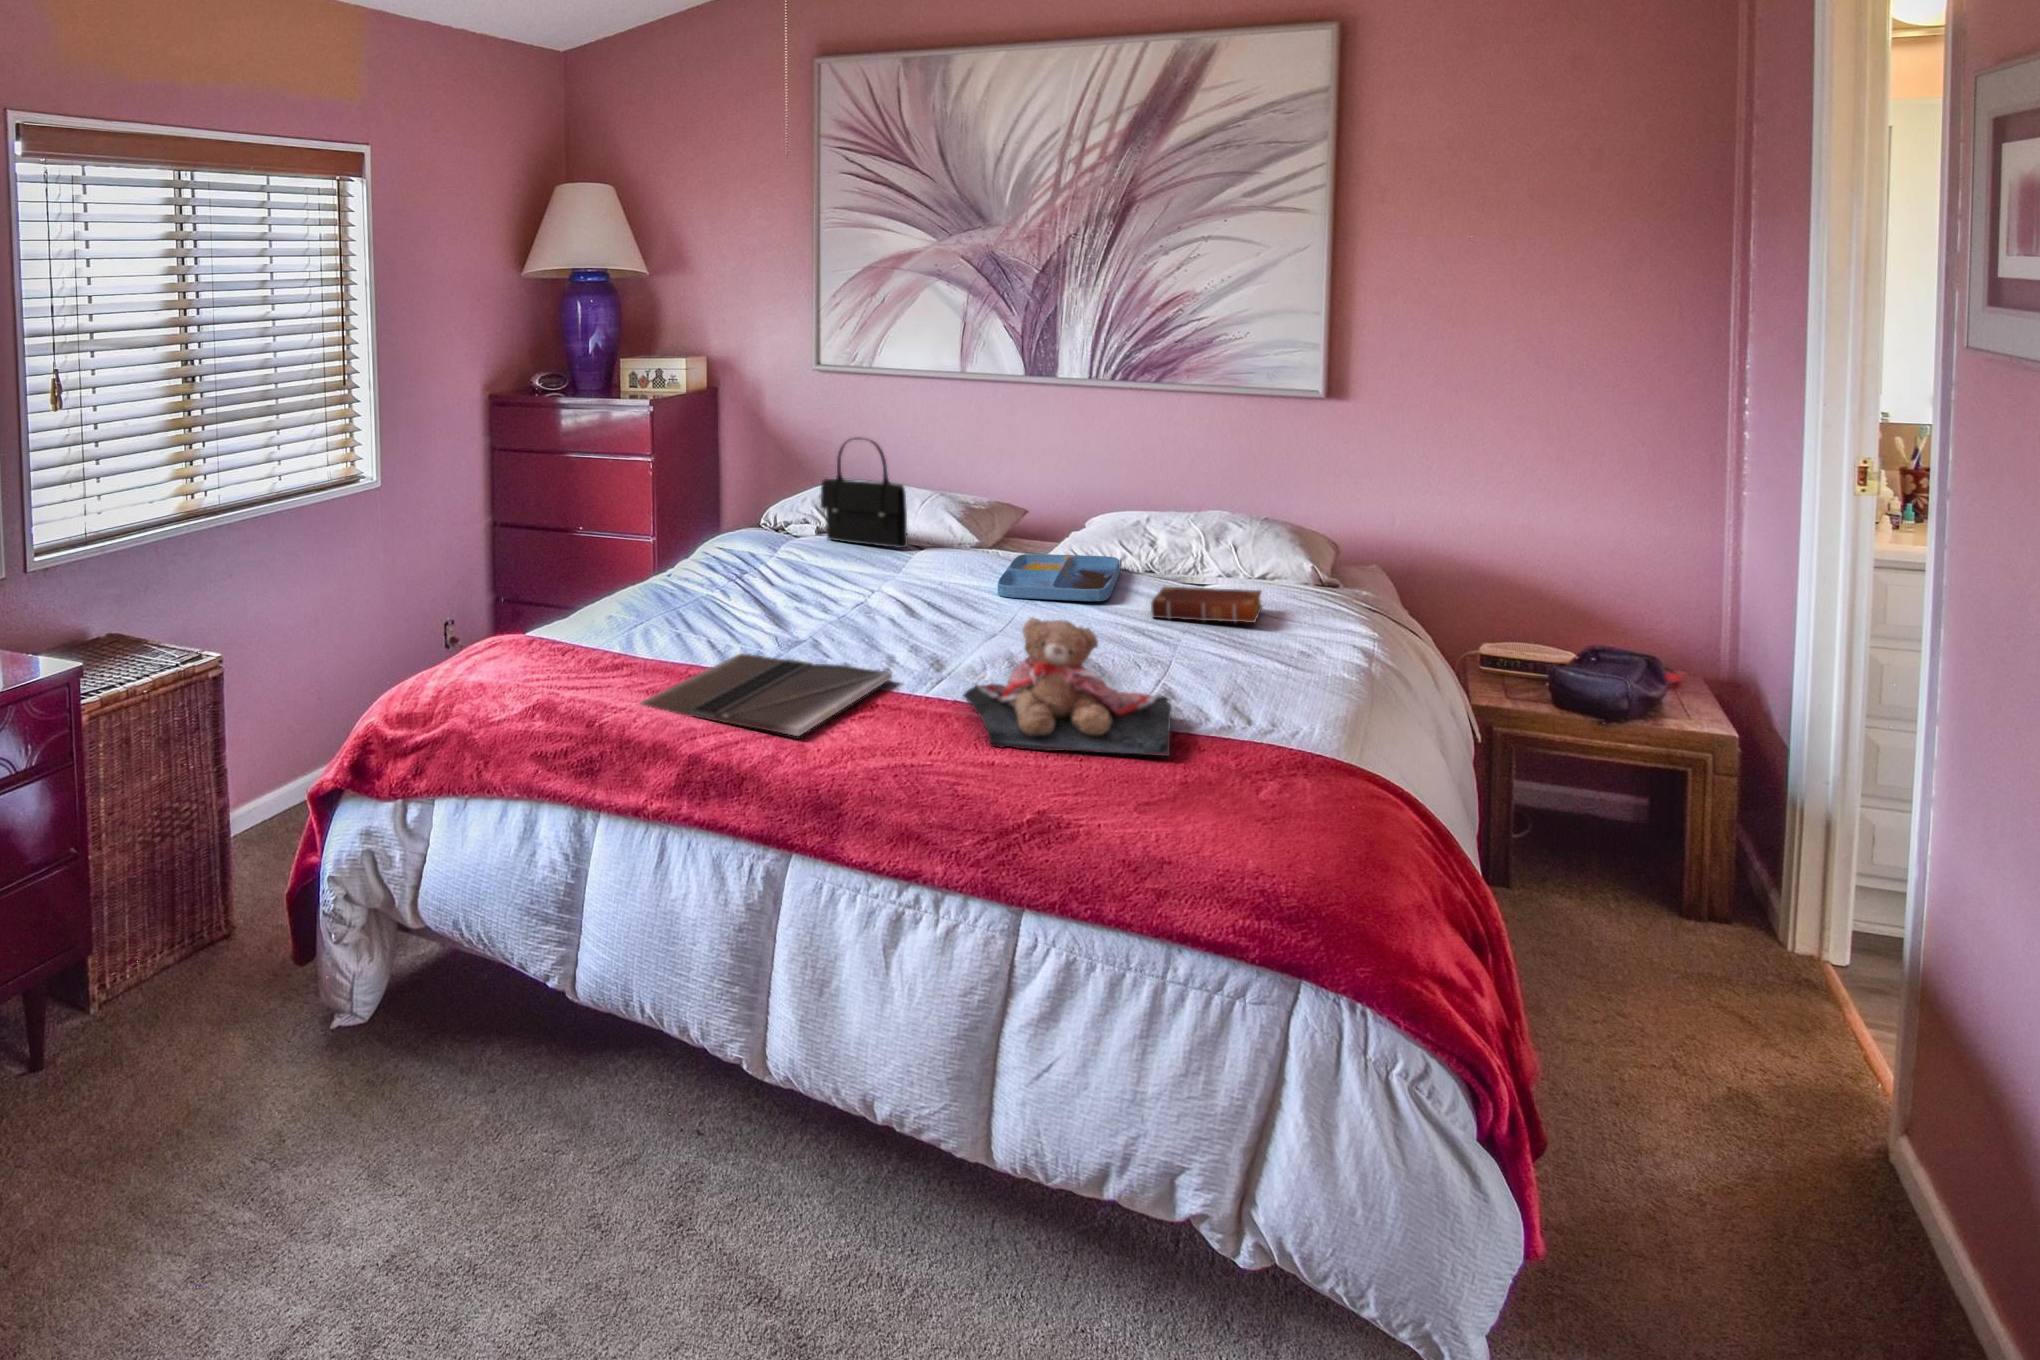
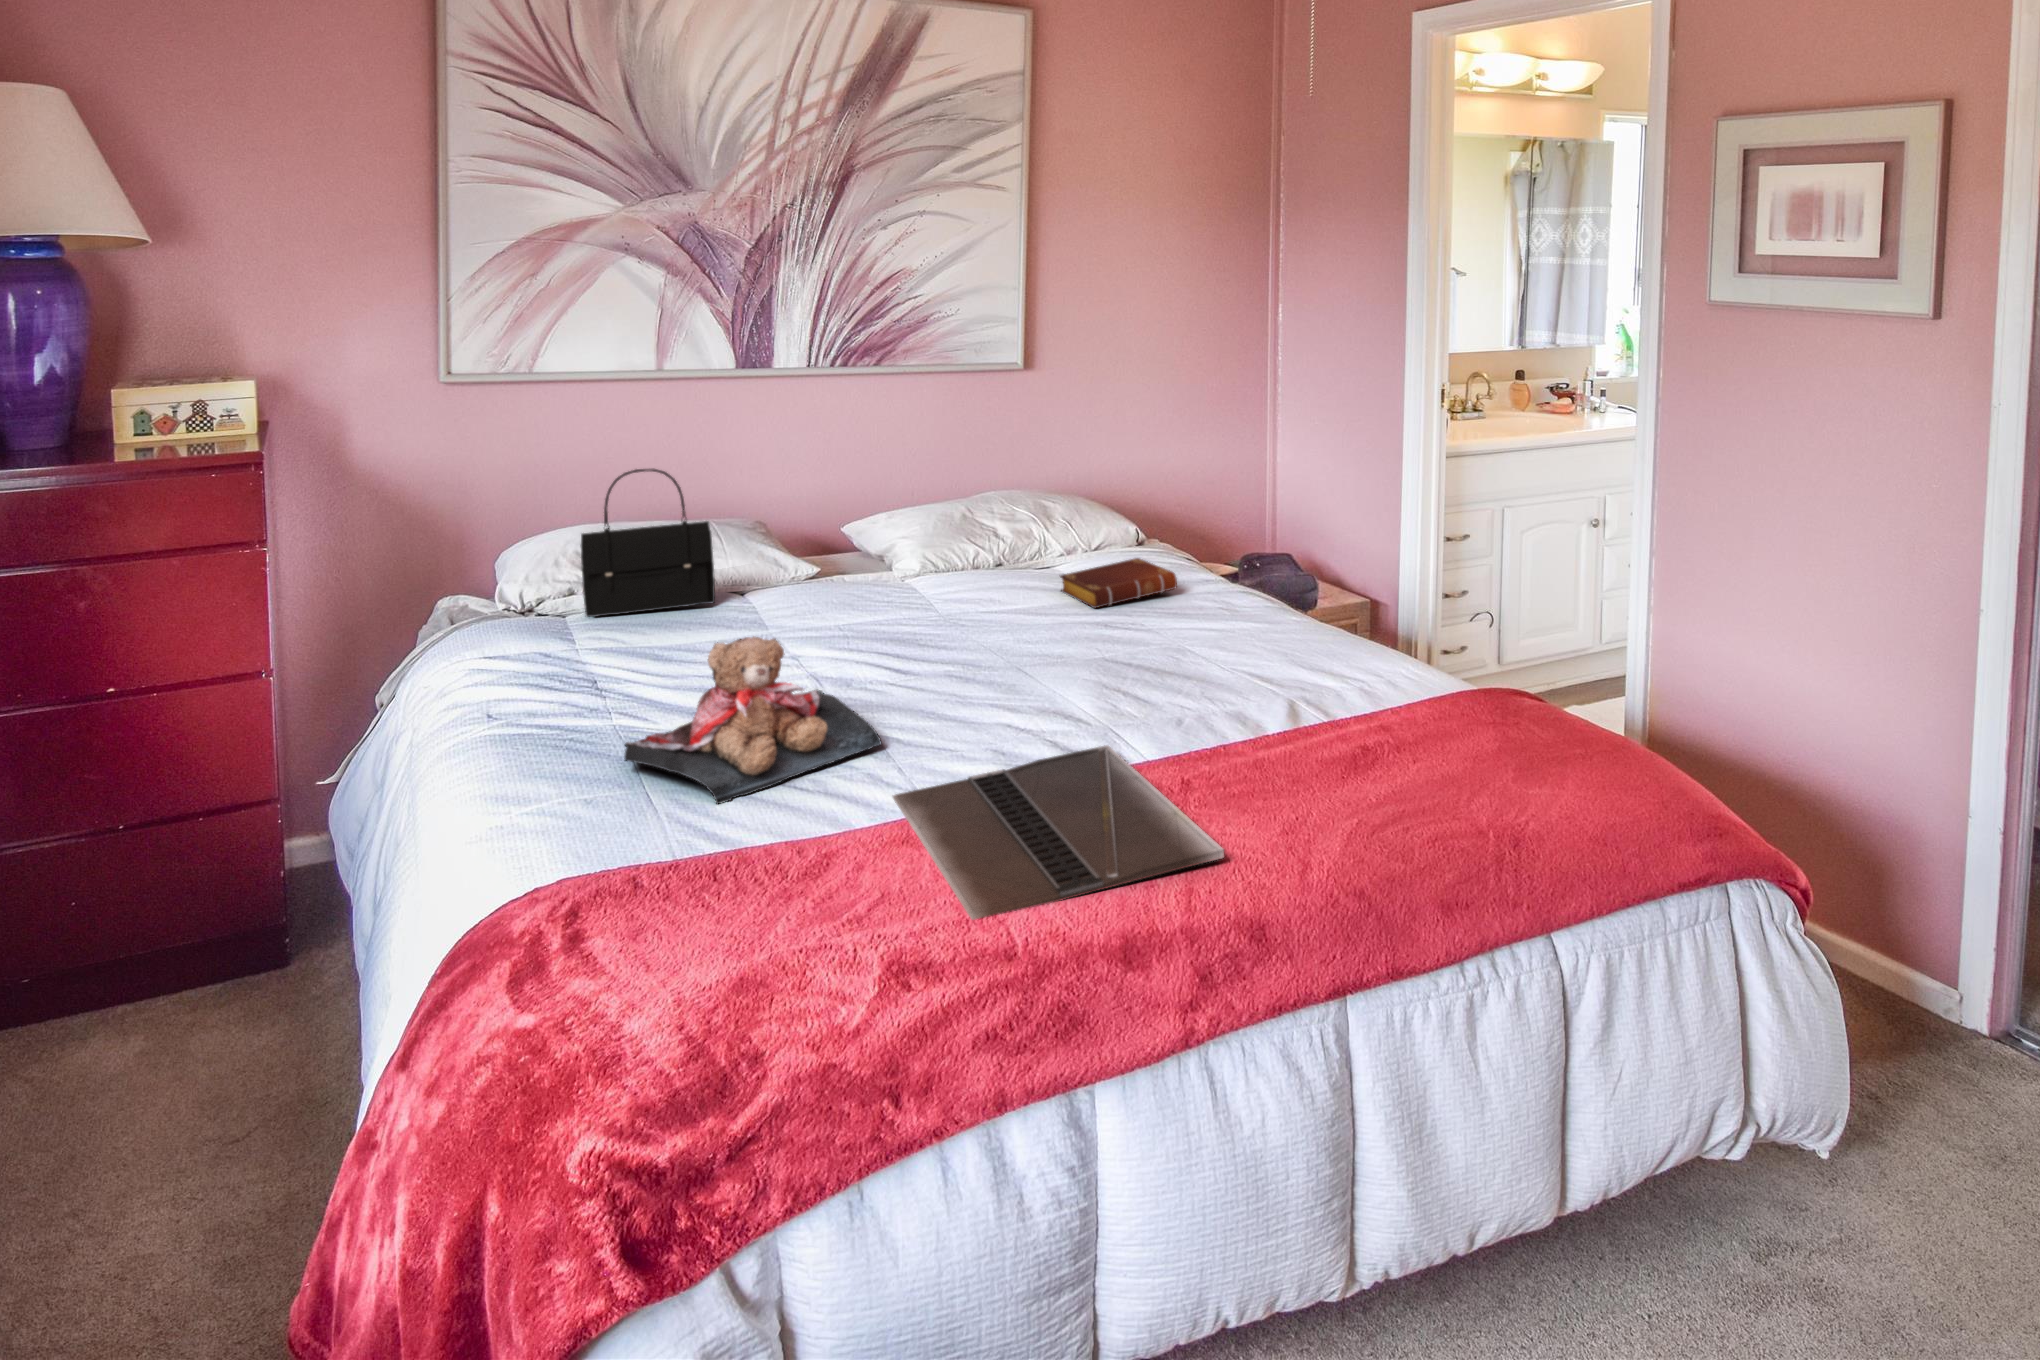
tray: present [998,554,1120,601] -> none [861,558,1032,627]
teddy bear: present [963,617,1172,756] -> present [624,637,881,804]

